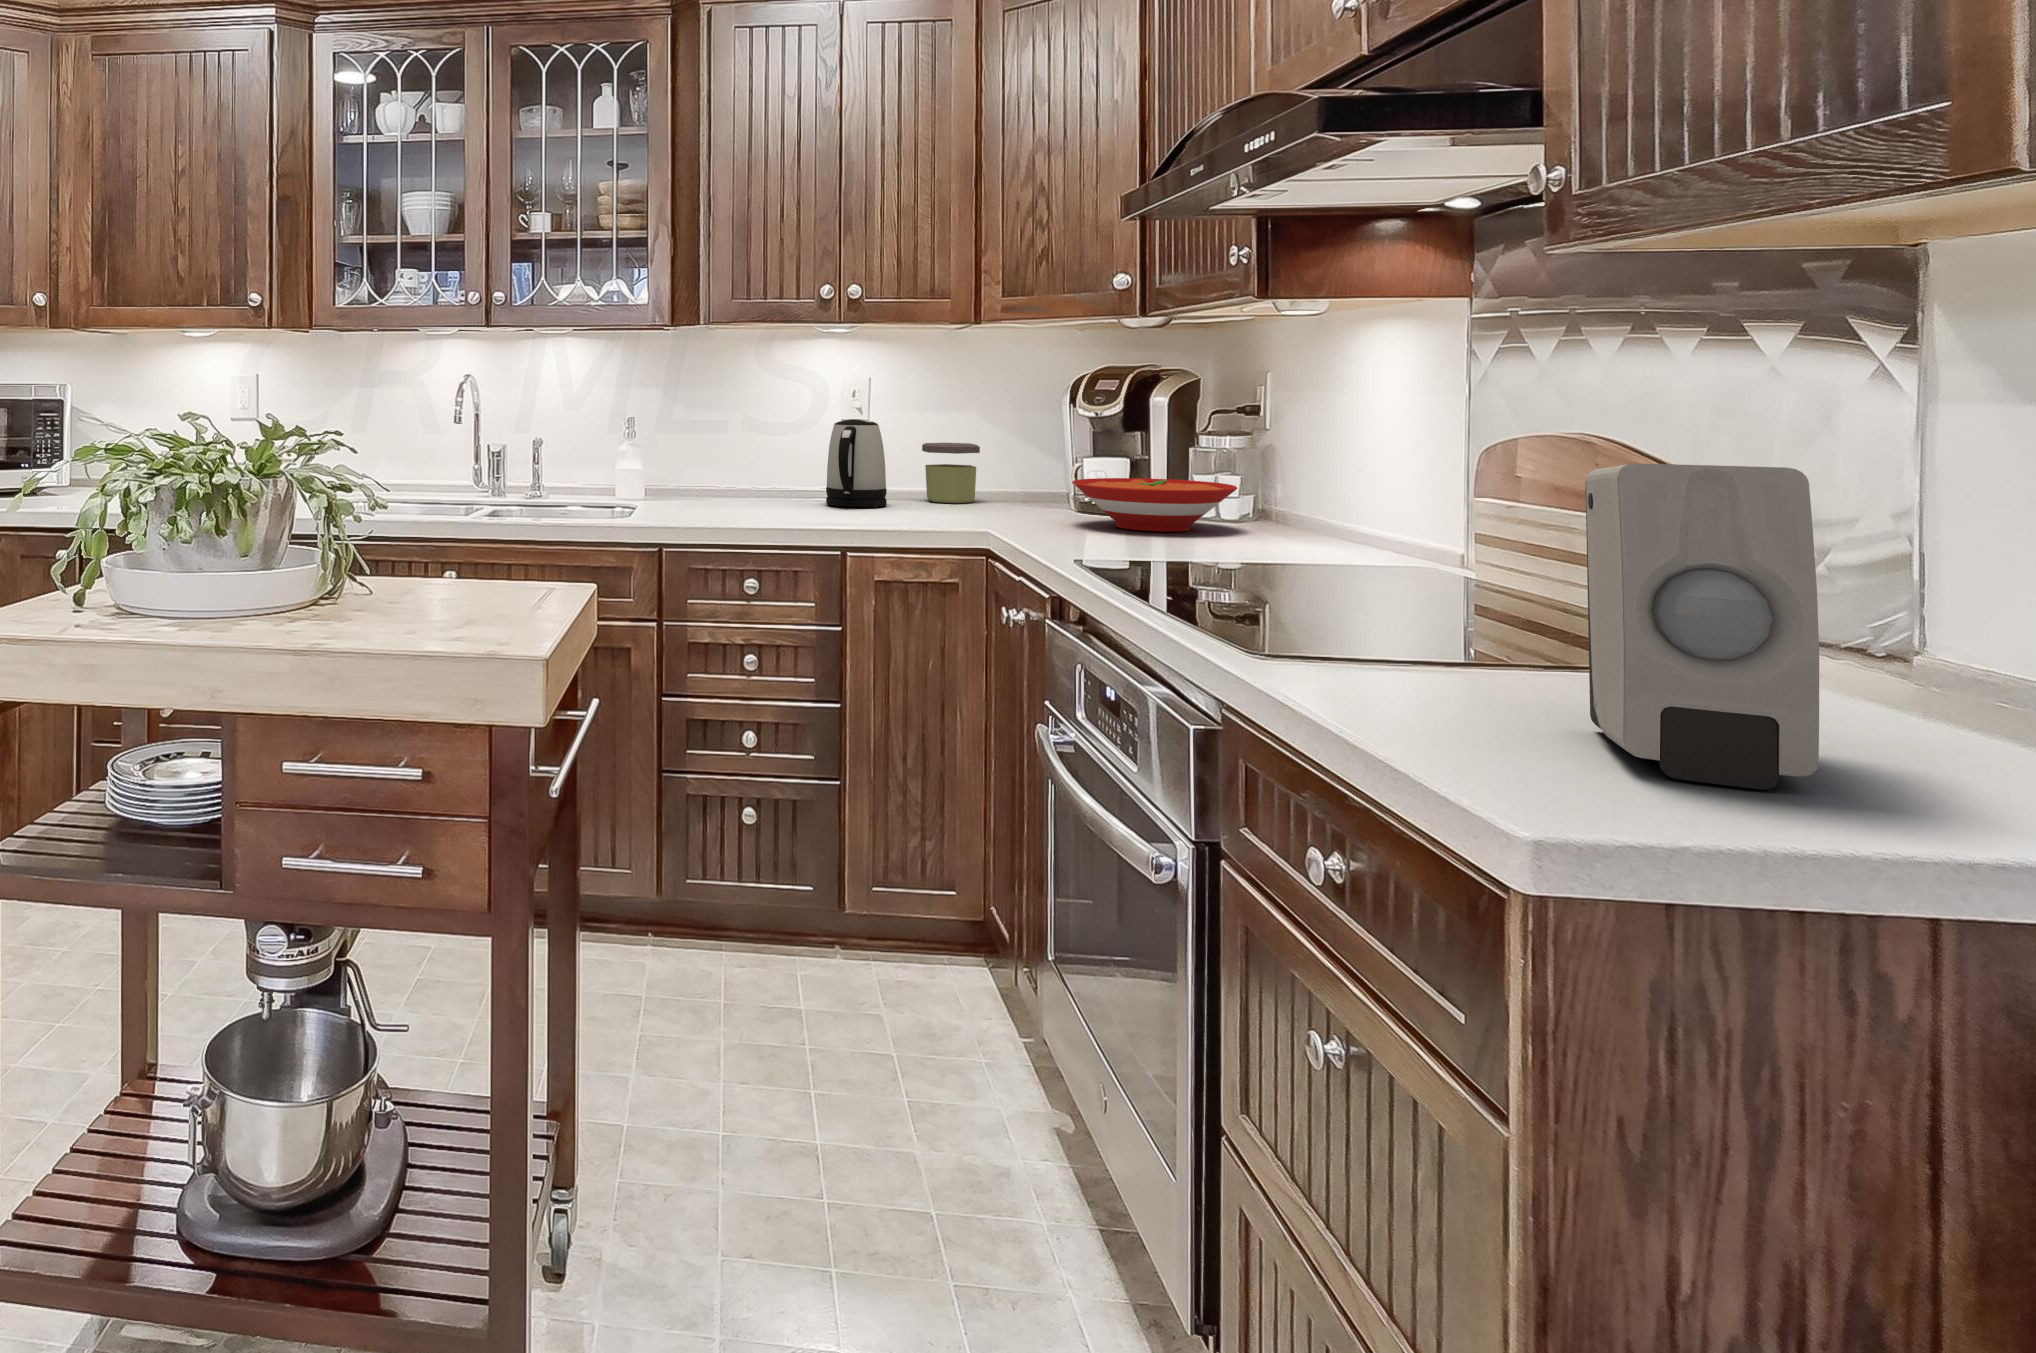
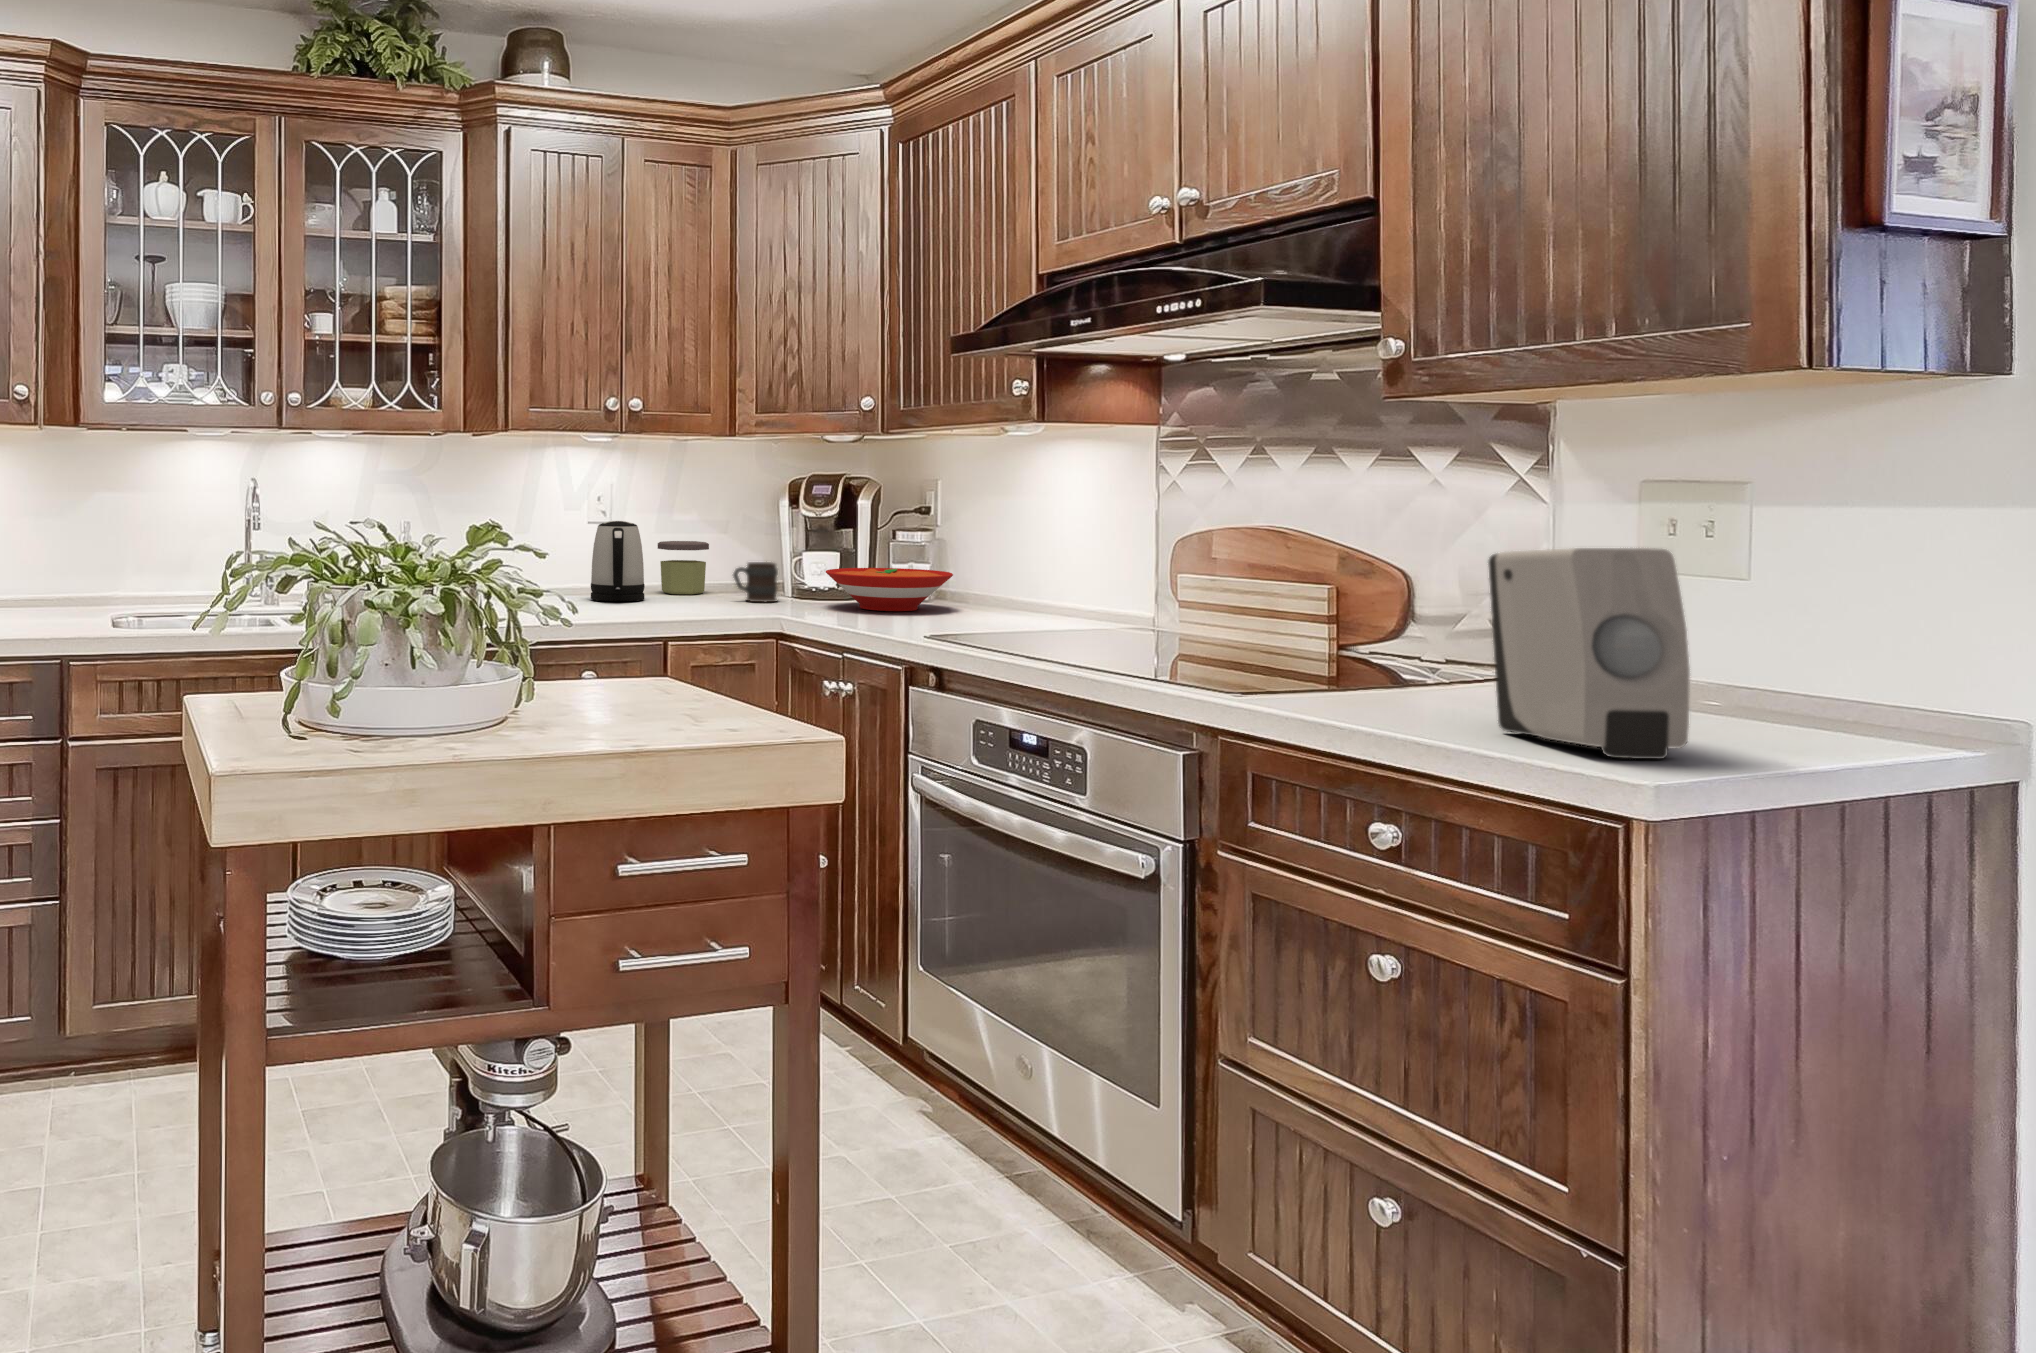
mug: none [981,468,1039,515] -> present [733,562,778,602]

